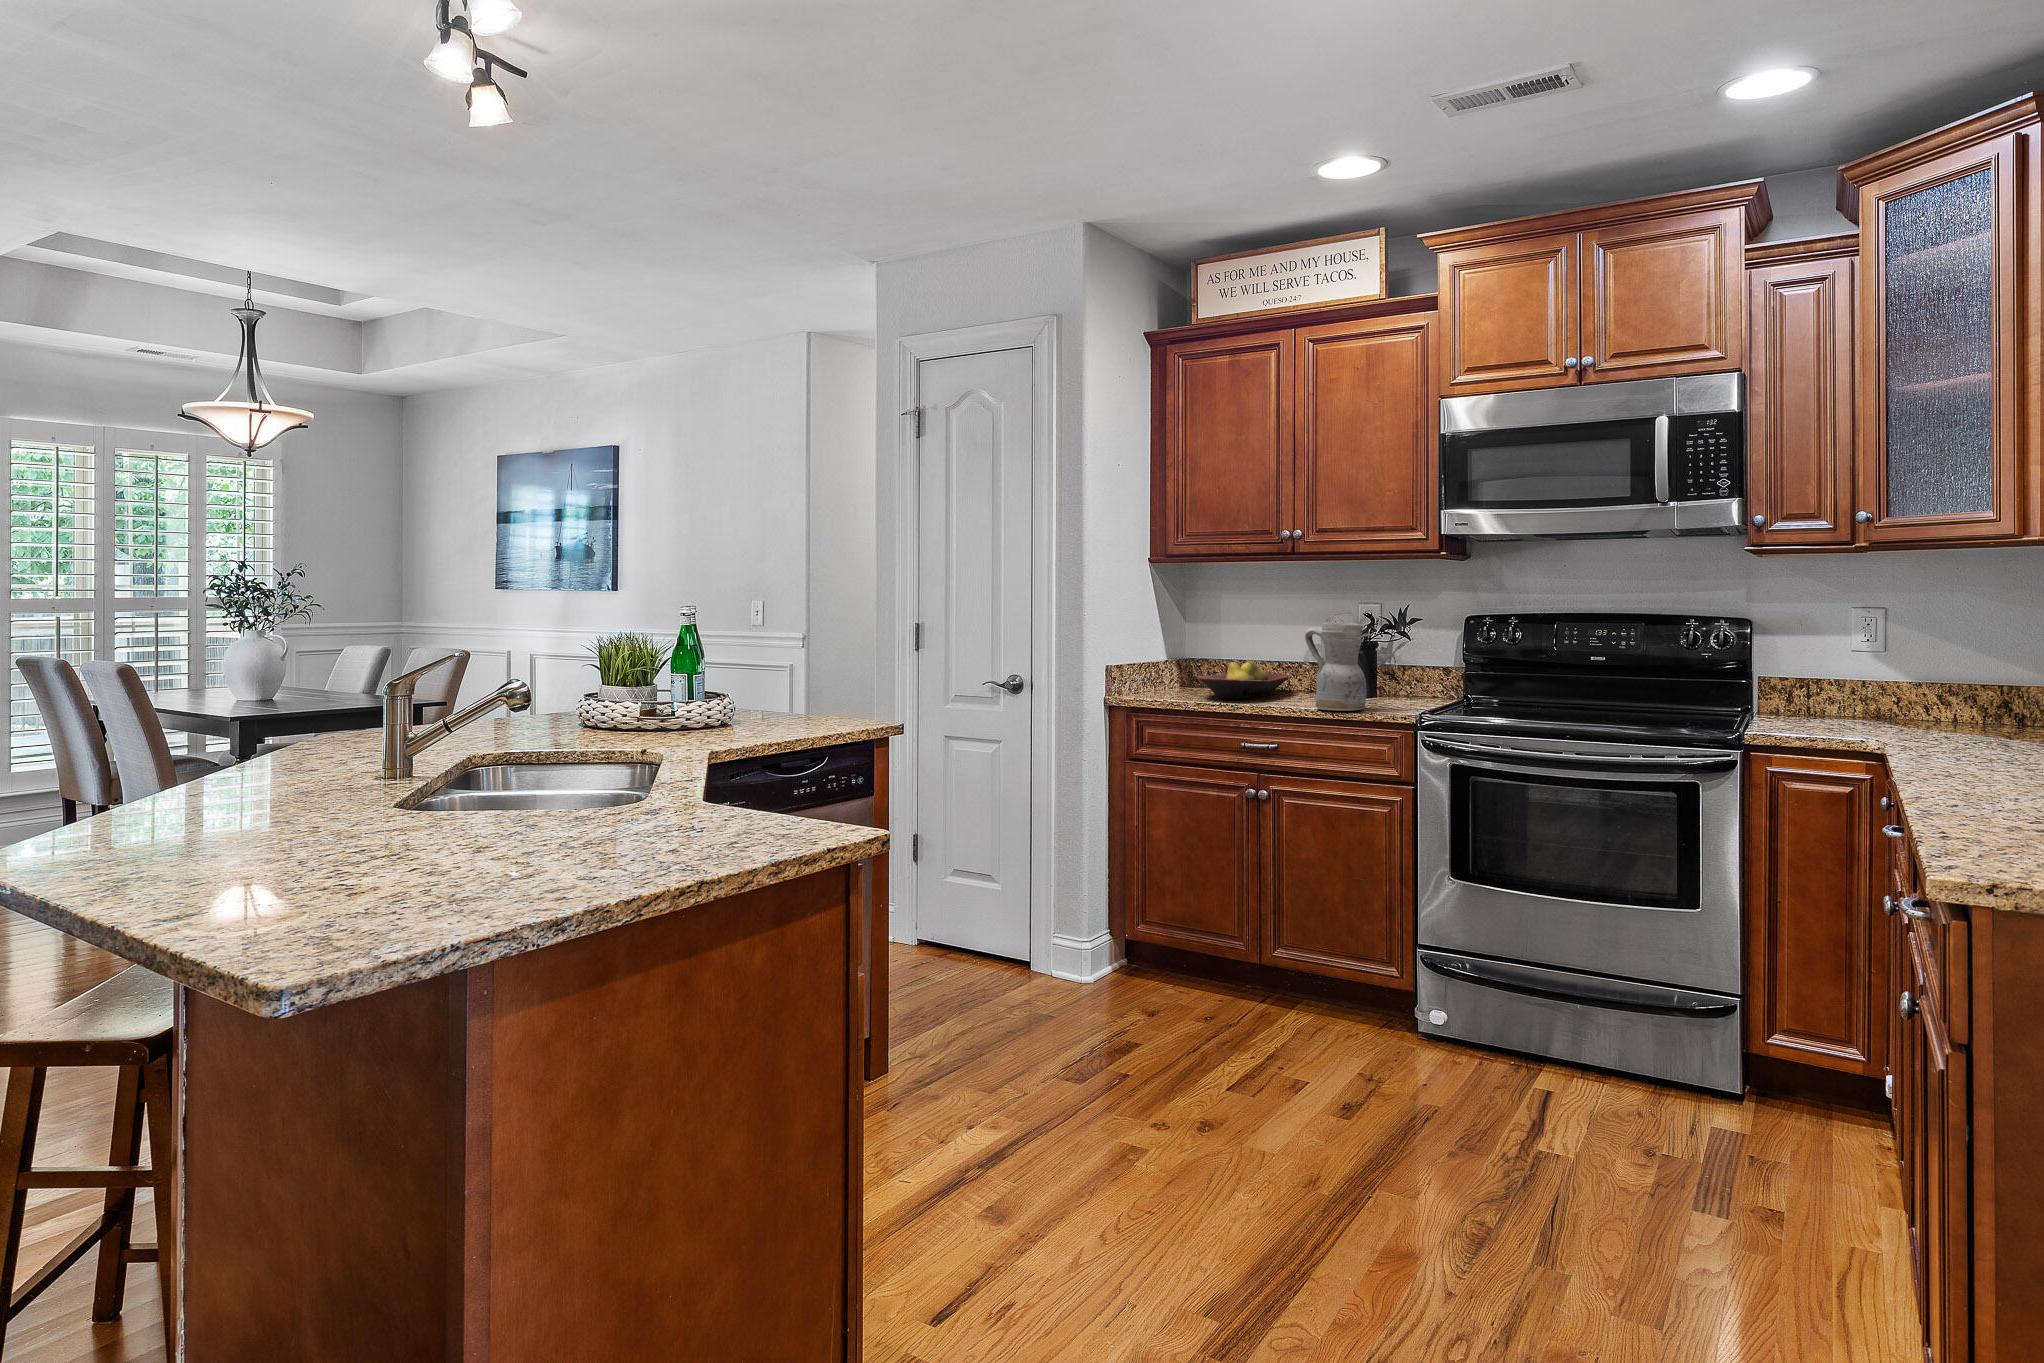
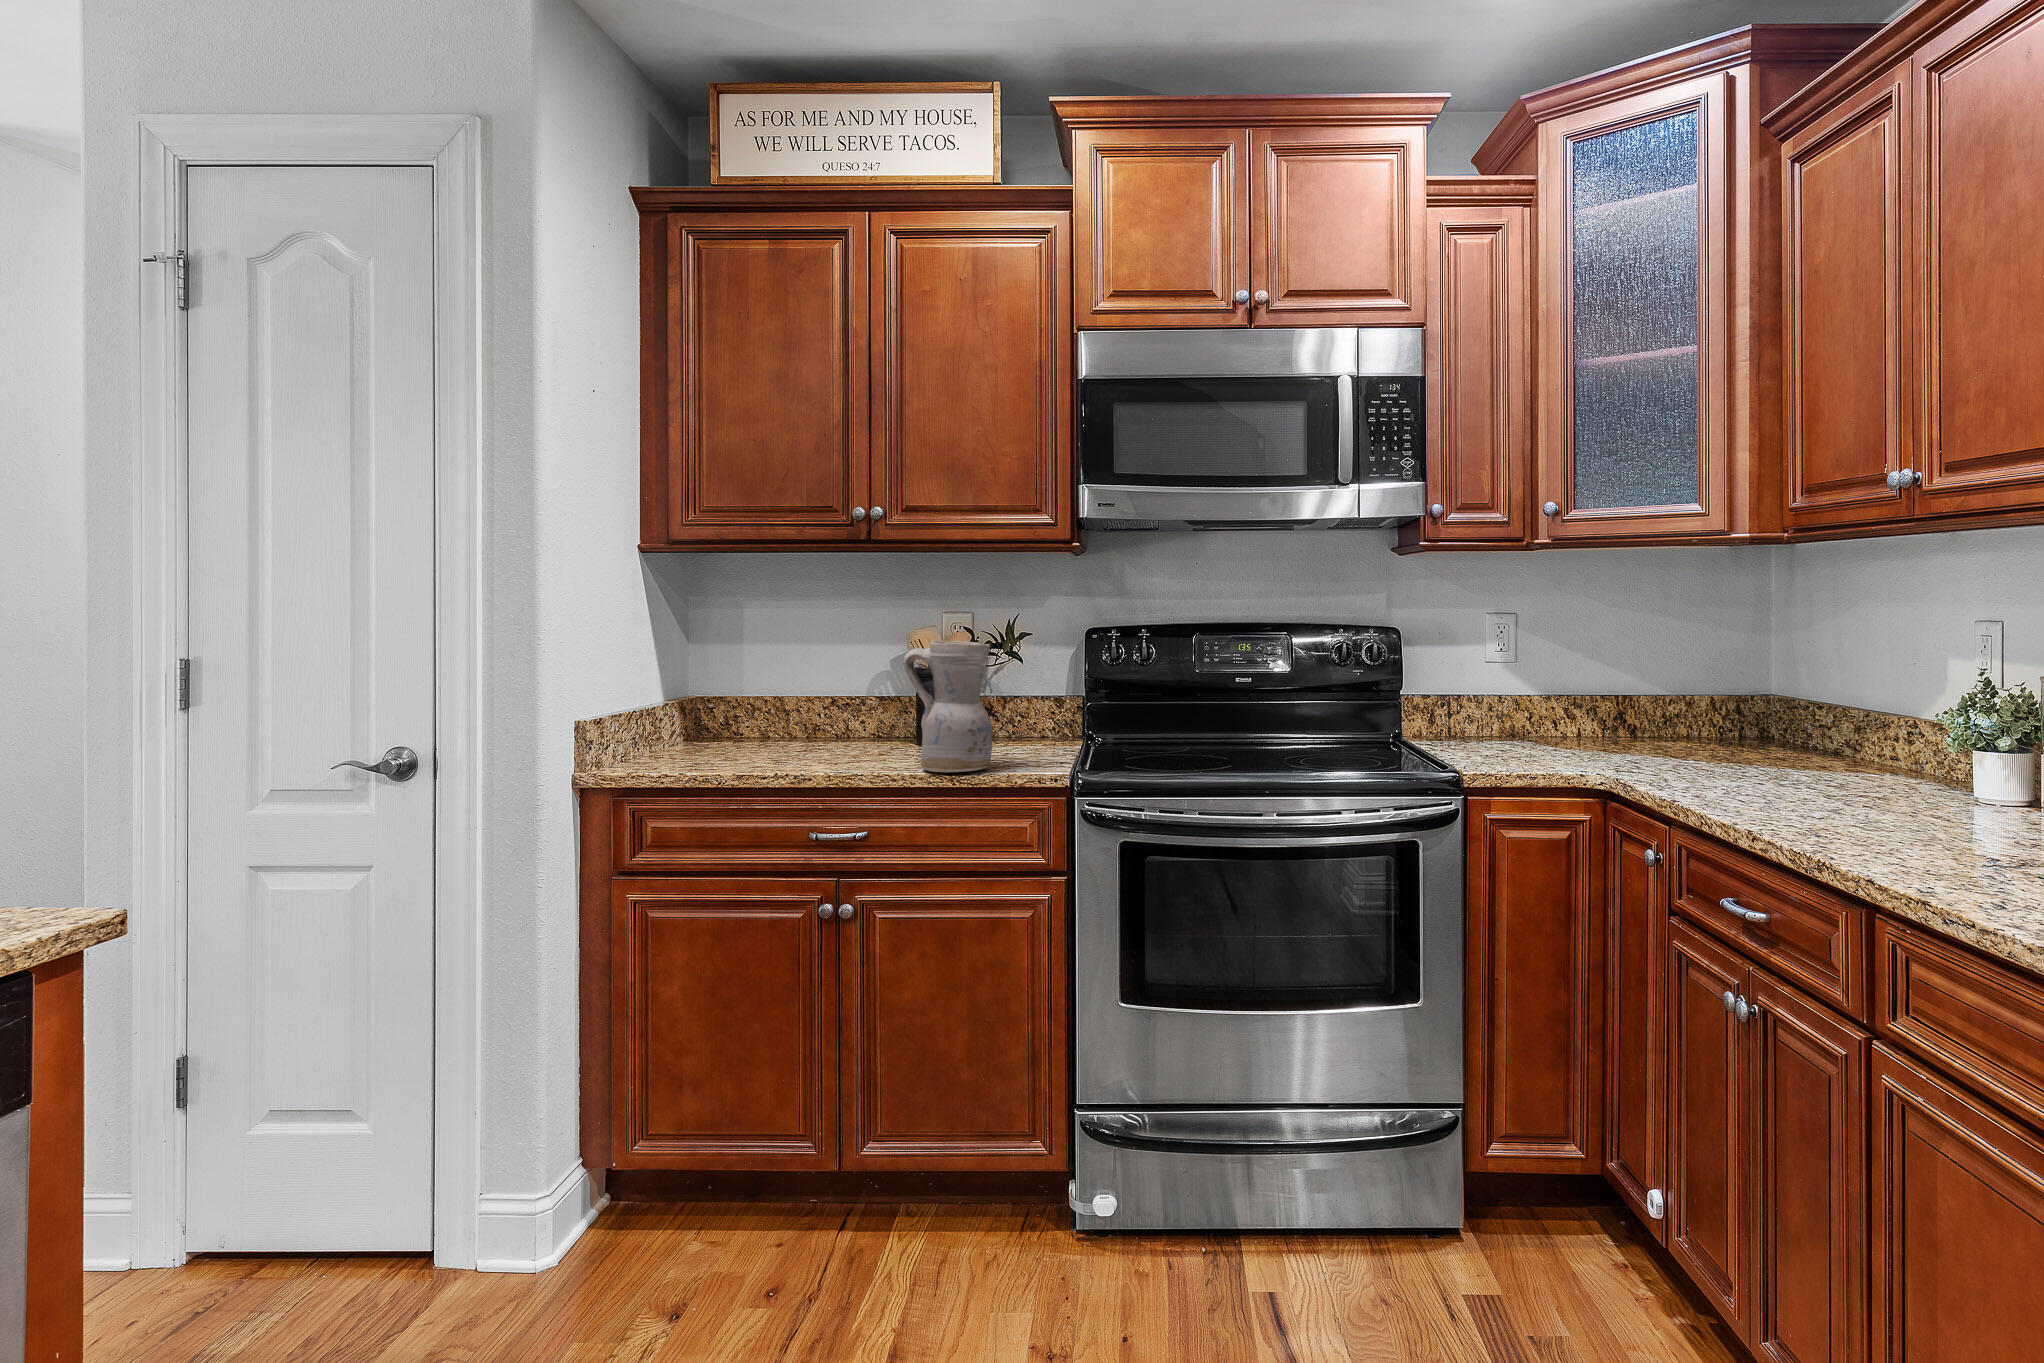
fruit bowl: present [1198,661,1289,698] -> none [730,699,860,760]

